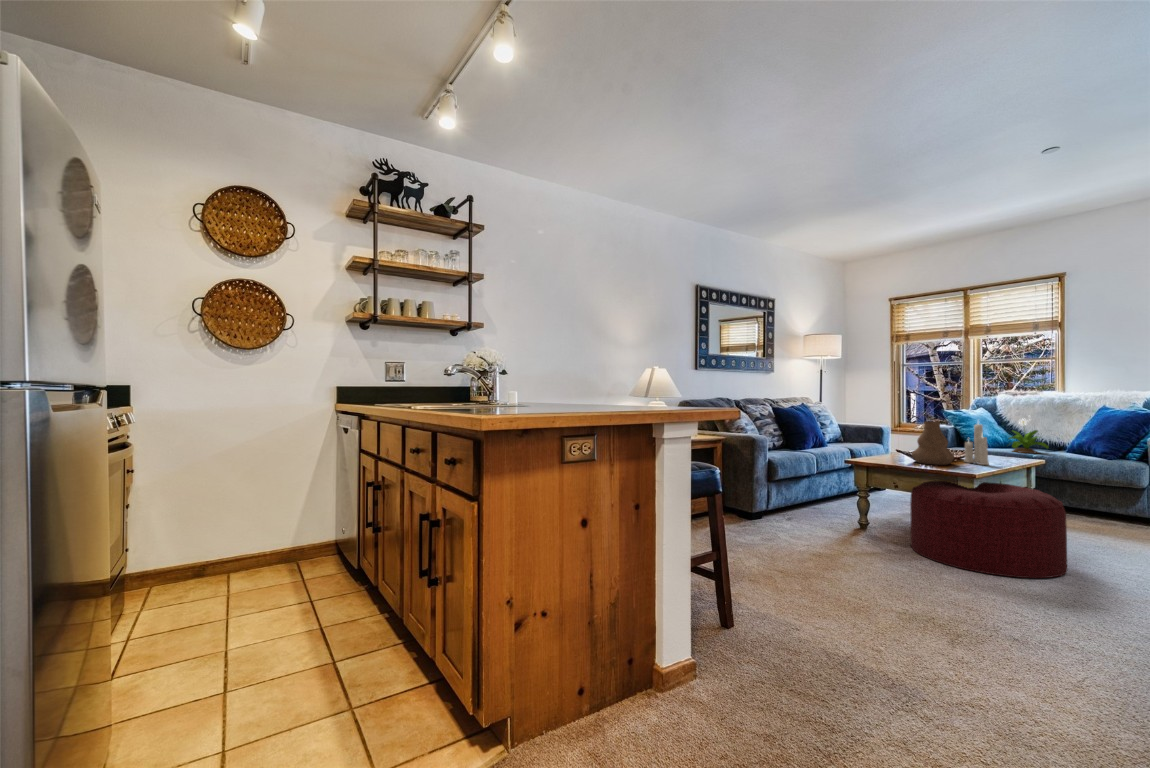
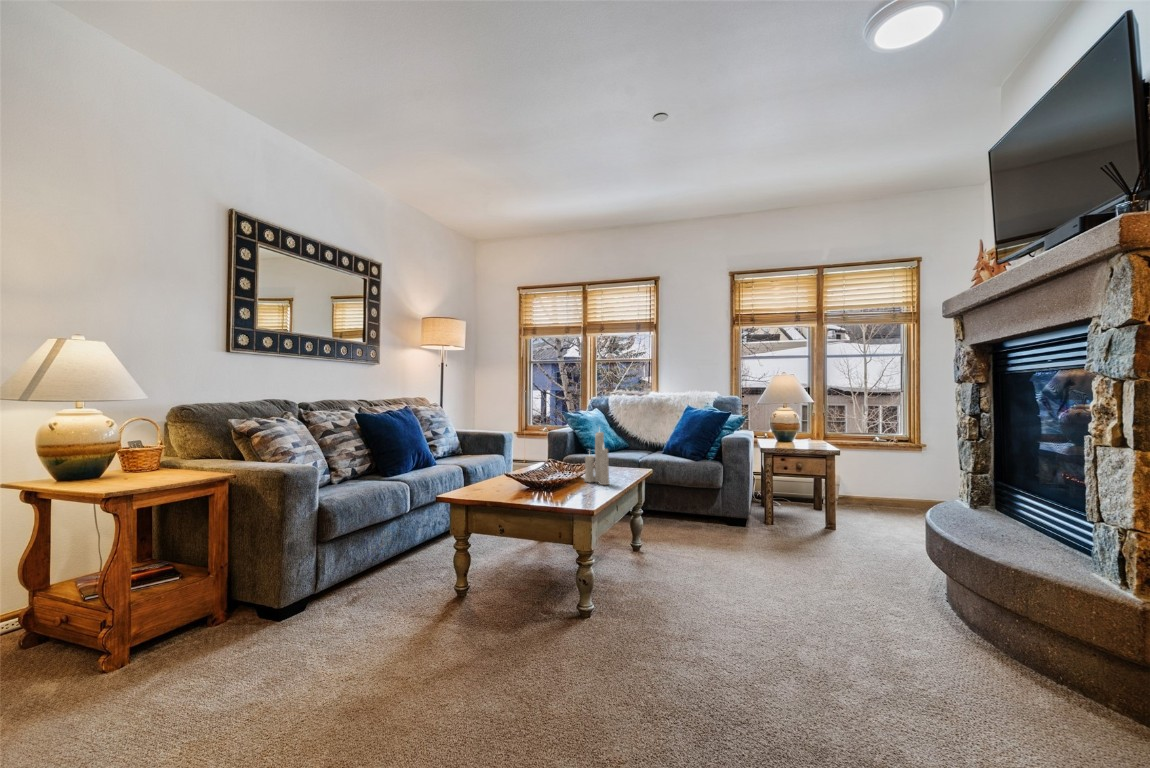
potted flower: present [1009,419,1049,453] -> none [619,417,653,458]
vase: present [912,421,954,465] -> none [527,431,575,492]
ottoman: present [910,480,1067,578] -> none [519,514,697,678]

